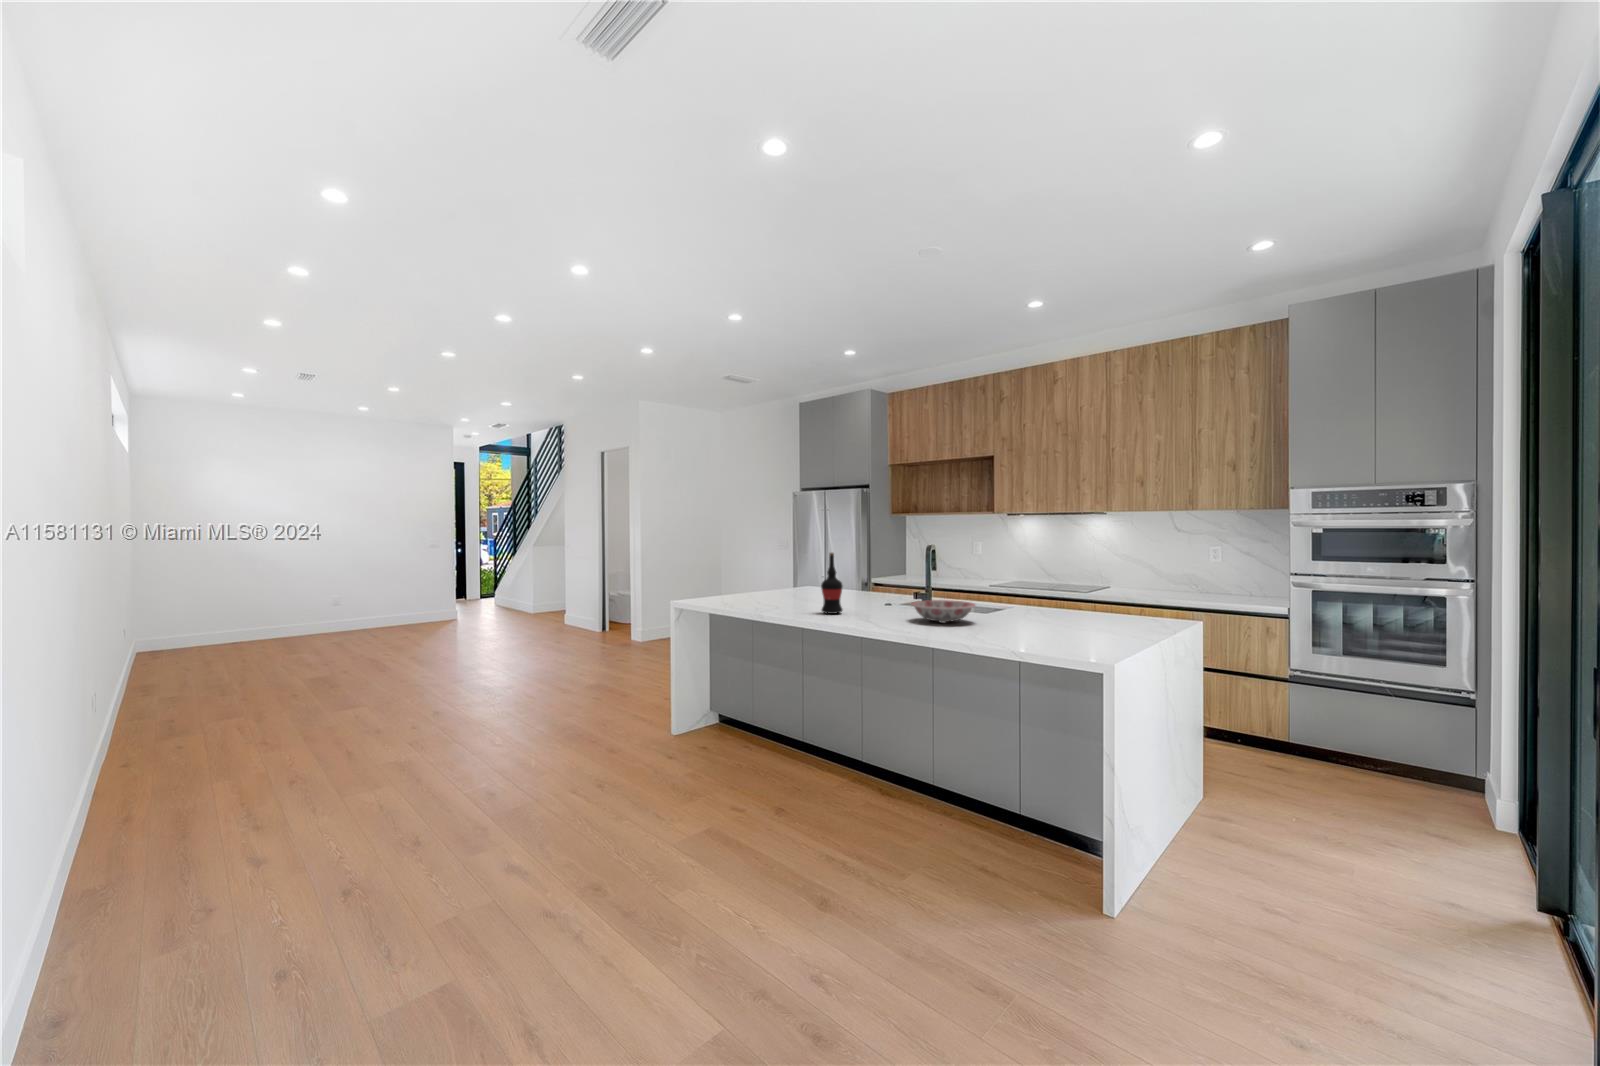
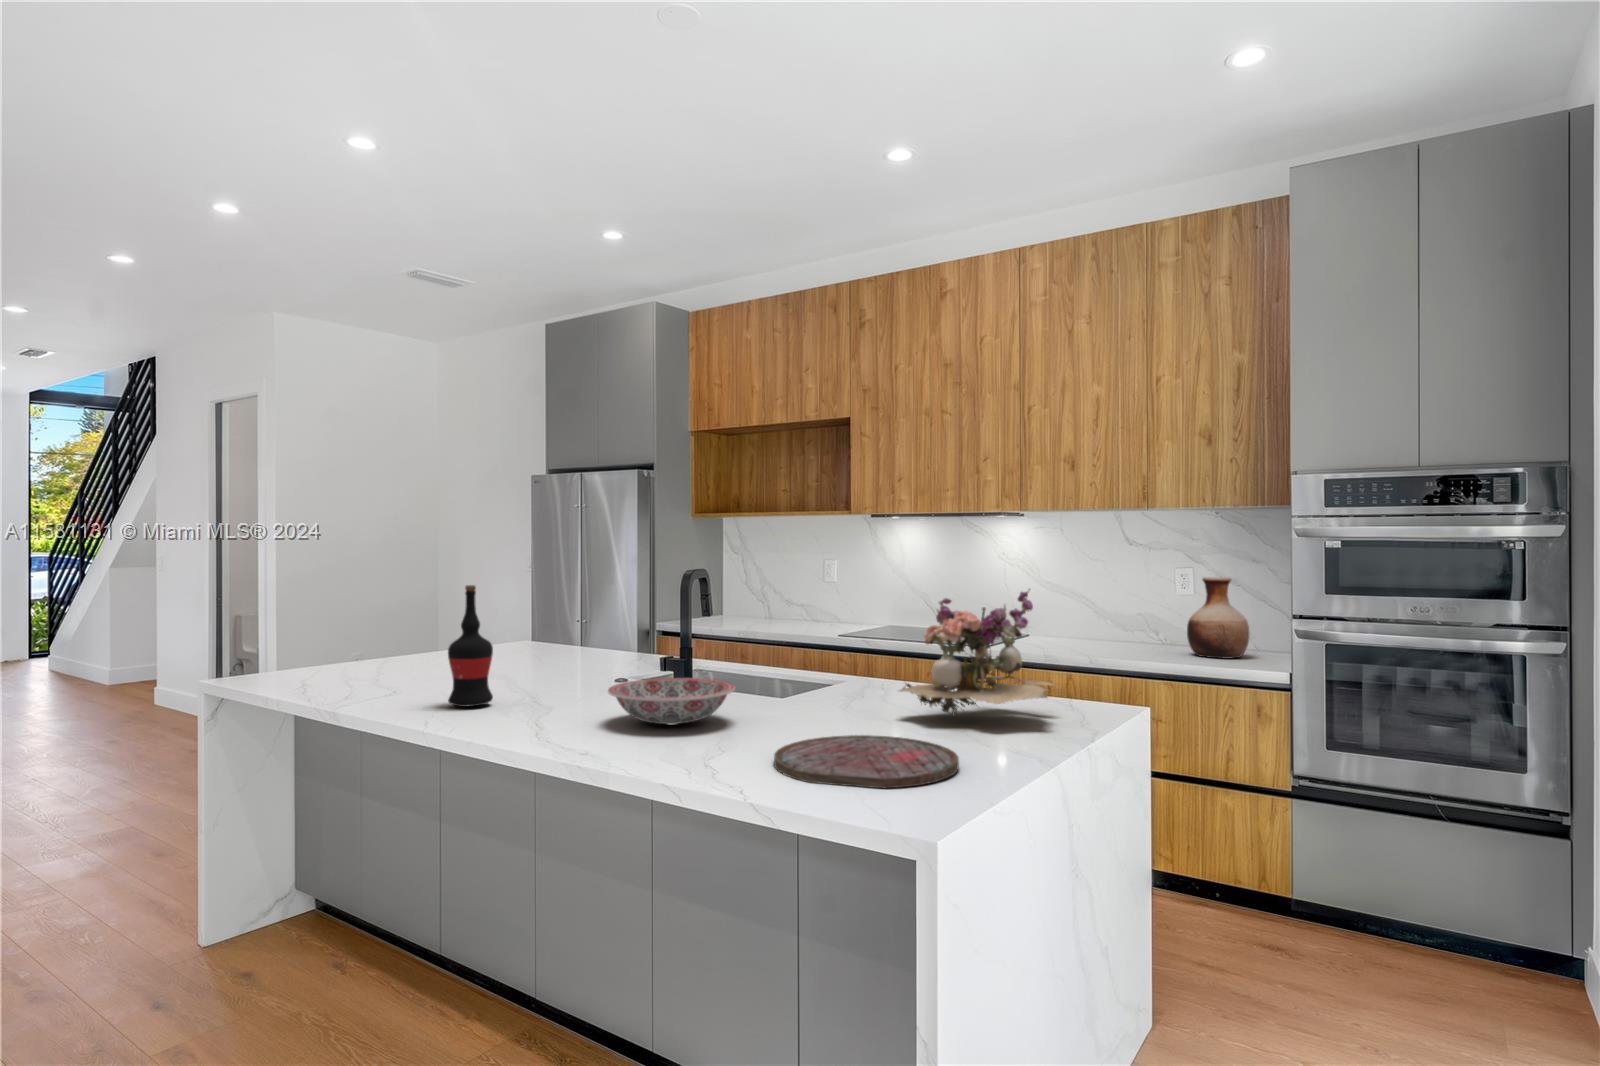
vase: none [1219,552,1261,601] -> present [1187,577,1249,658]
flower arrangement: none [1060,555,1148,623] -> present [898,589,1053,716]
cutting board: none [1012,627,1108,646] -> present [774,735,959,788]

